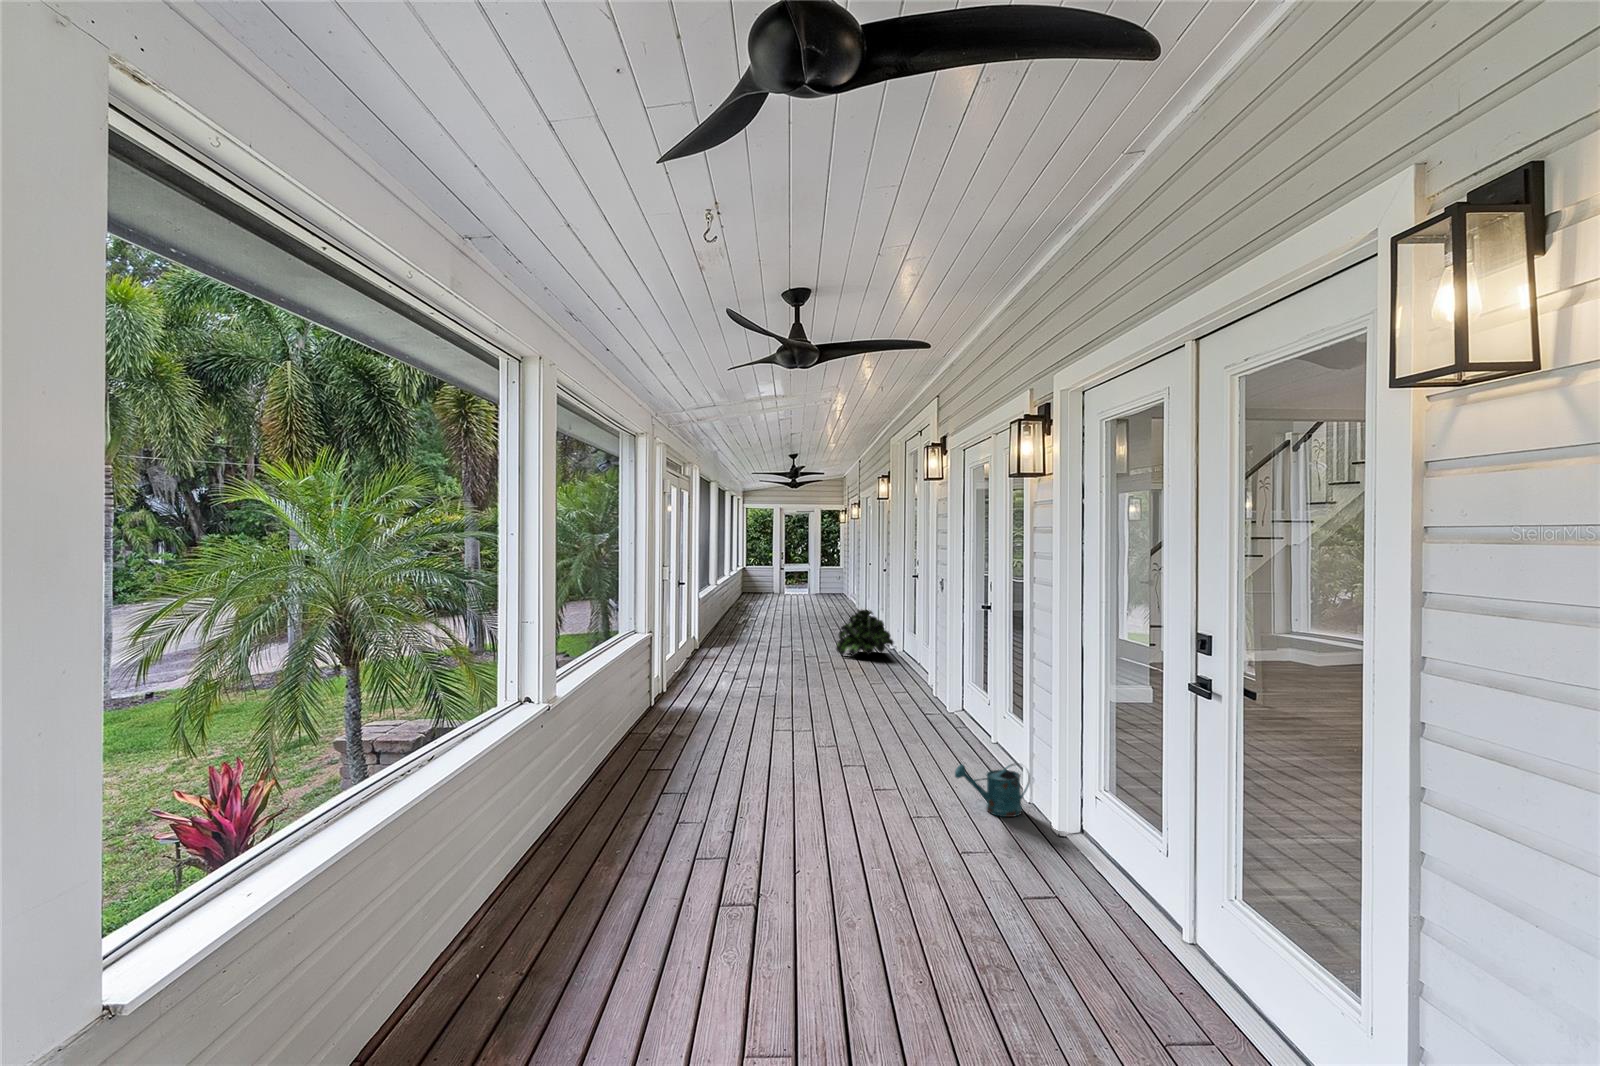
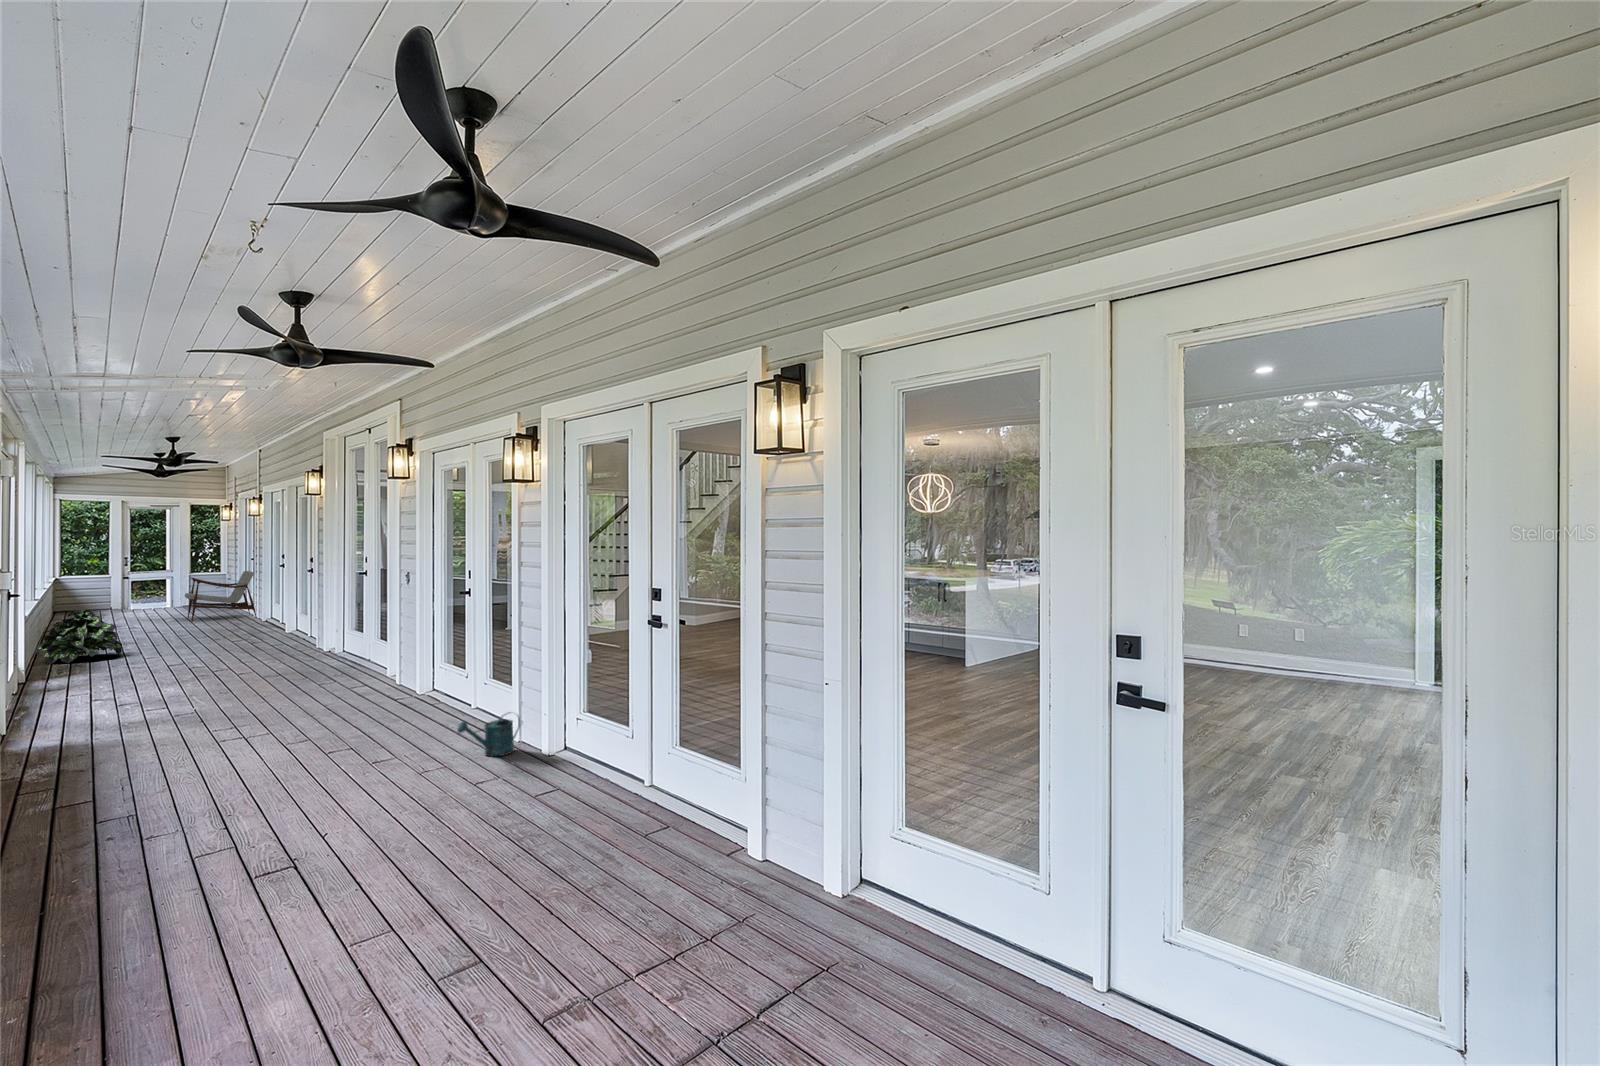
armchair: none [812,567,858,608] -> present [185,571,256,622]
potted plant: present [836,610,893,655] -> present [35,609,122,664]

